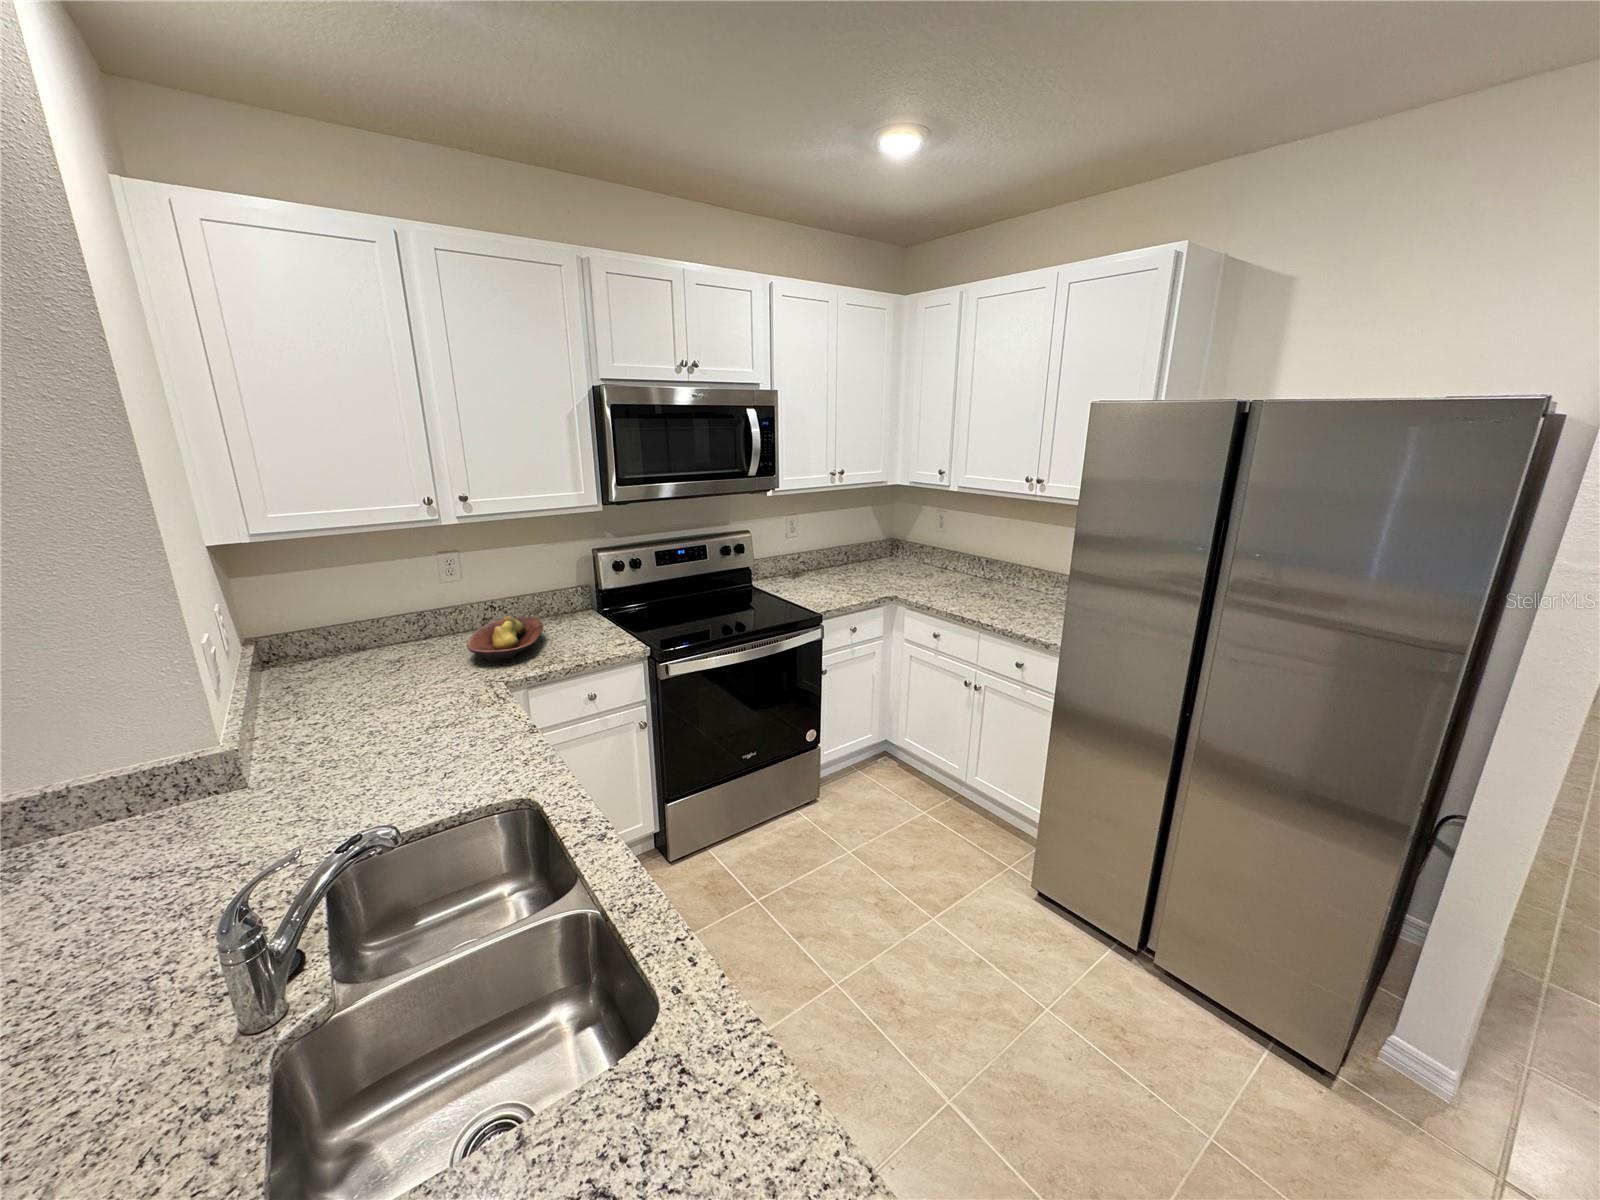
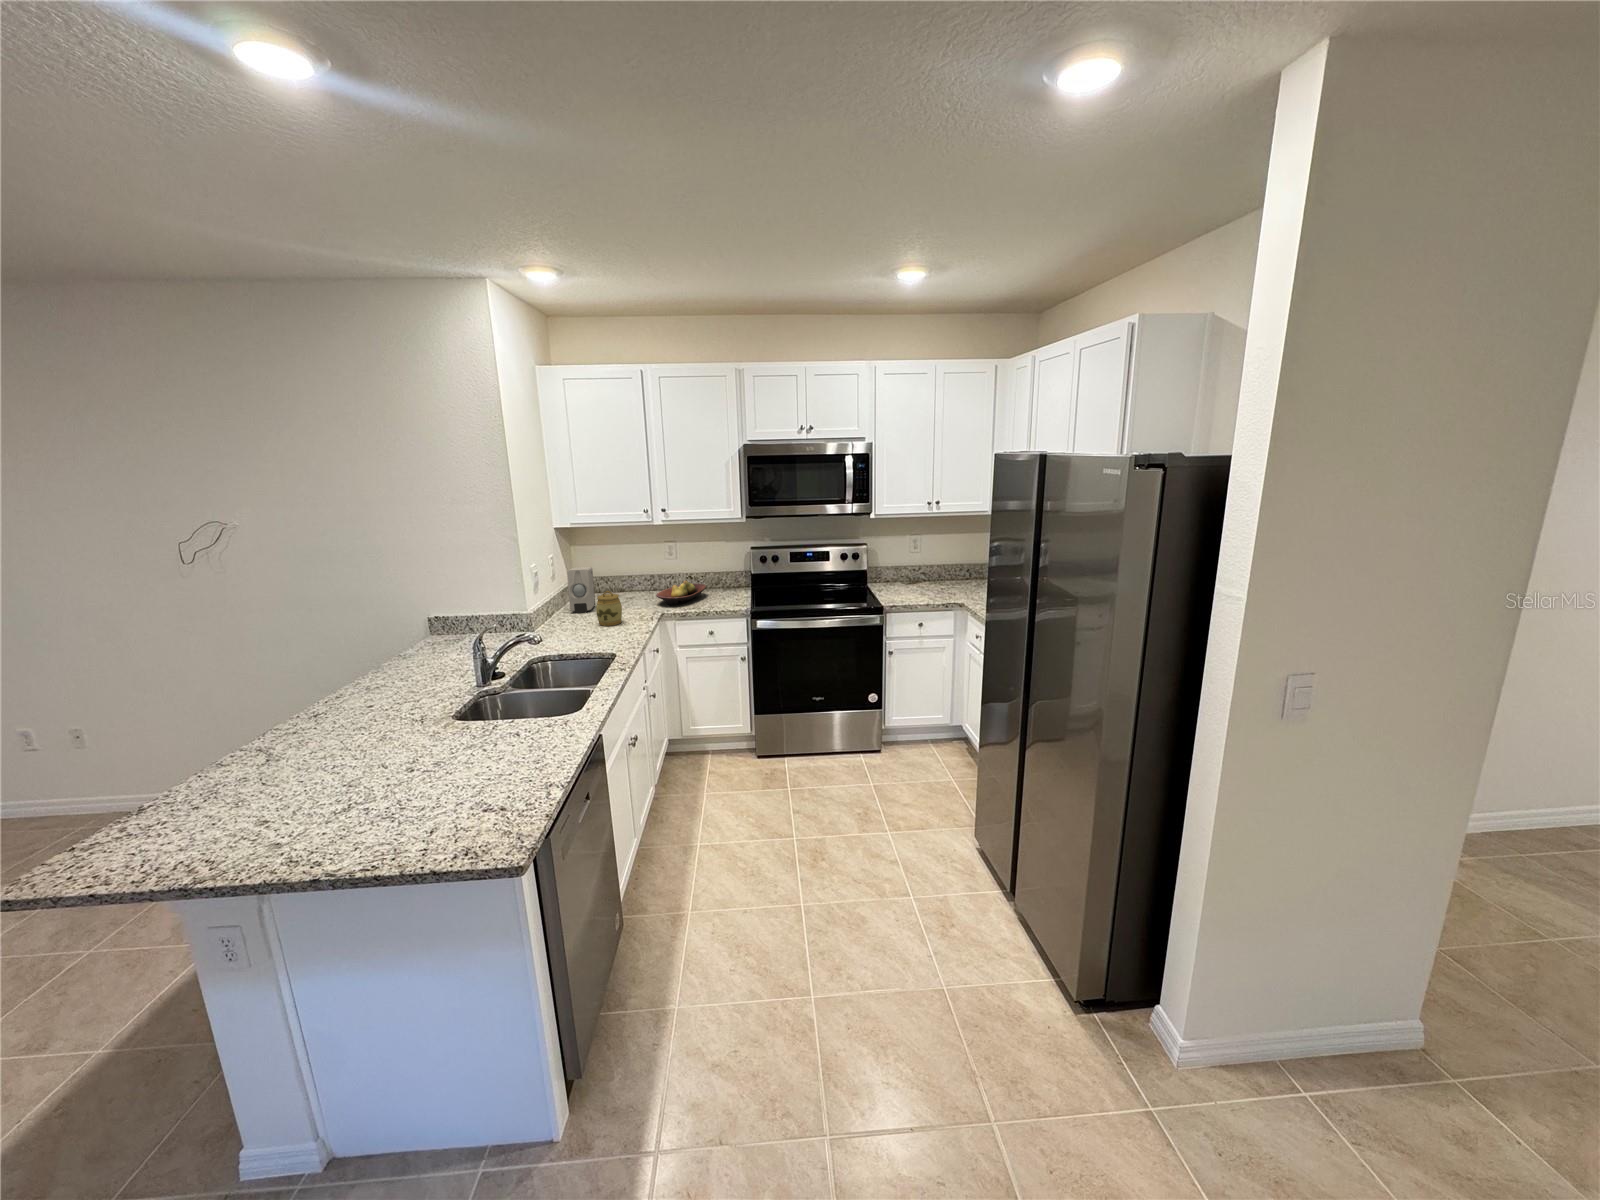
soap dispenser: none [274,617,344,715] -> present [567,567,595,613]
jar: none [390,660,451,732] -> present [596,591,622,626]

